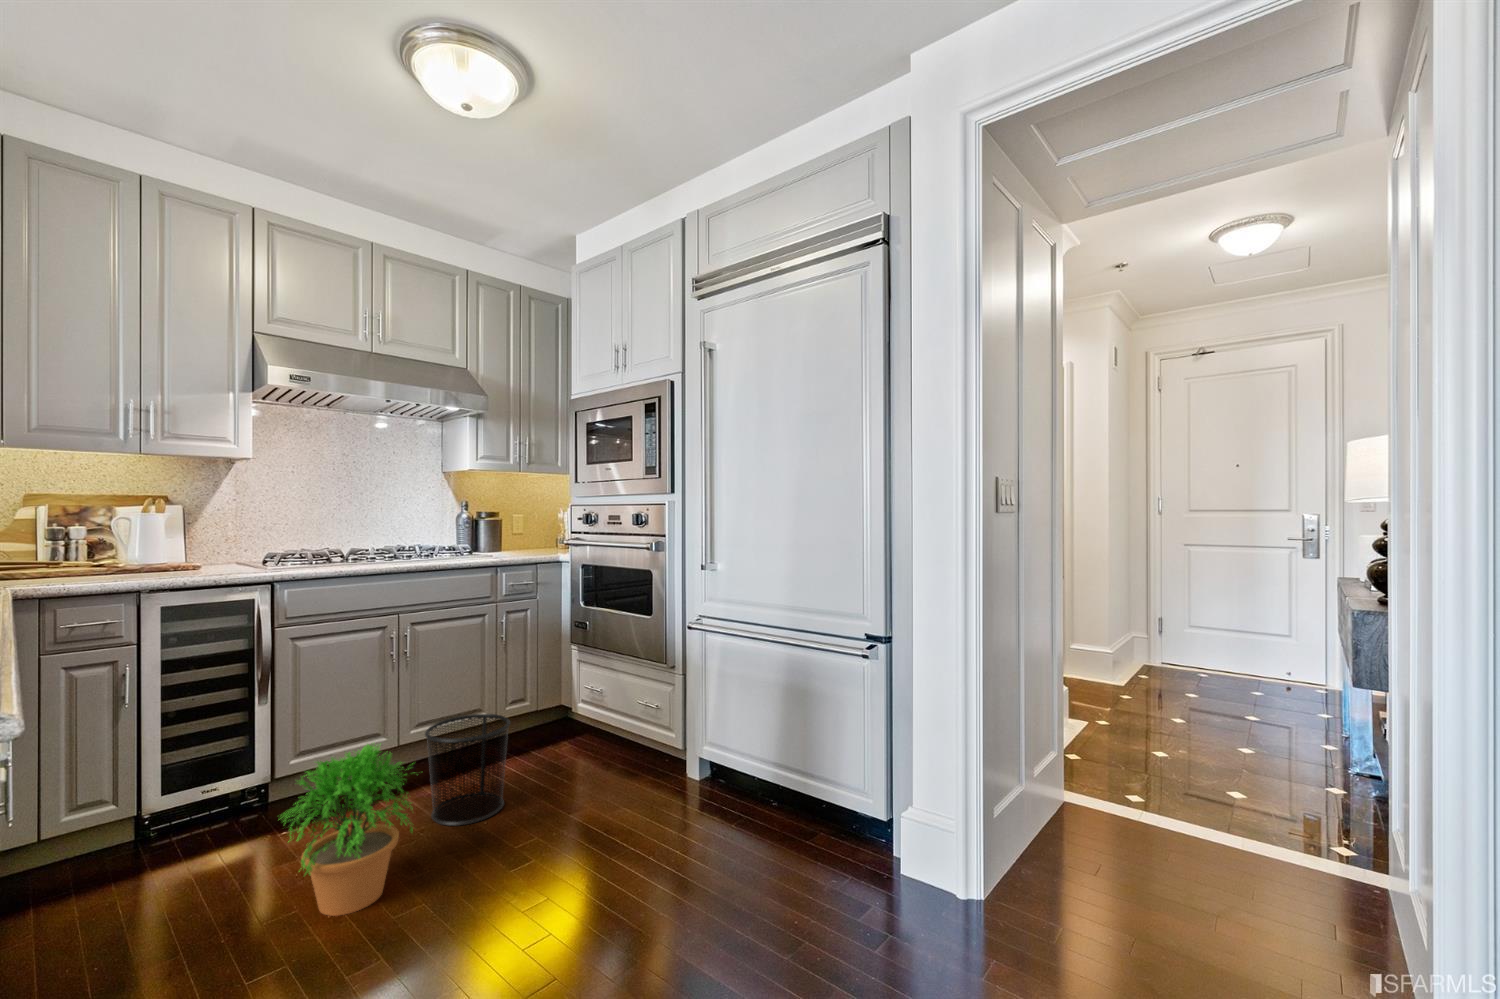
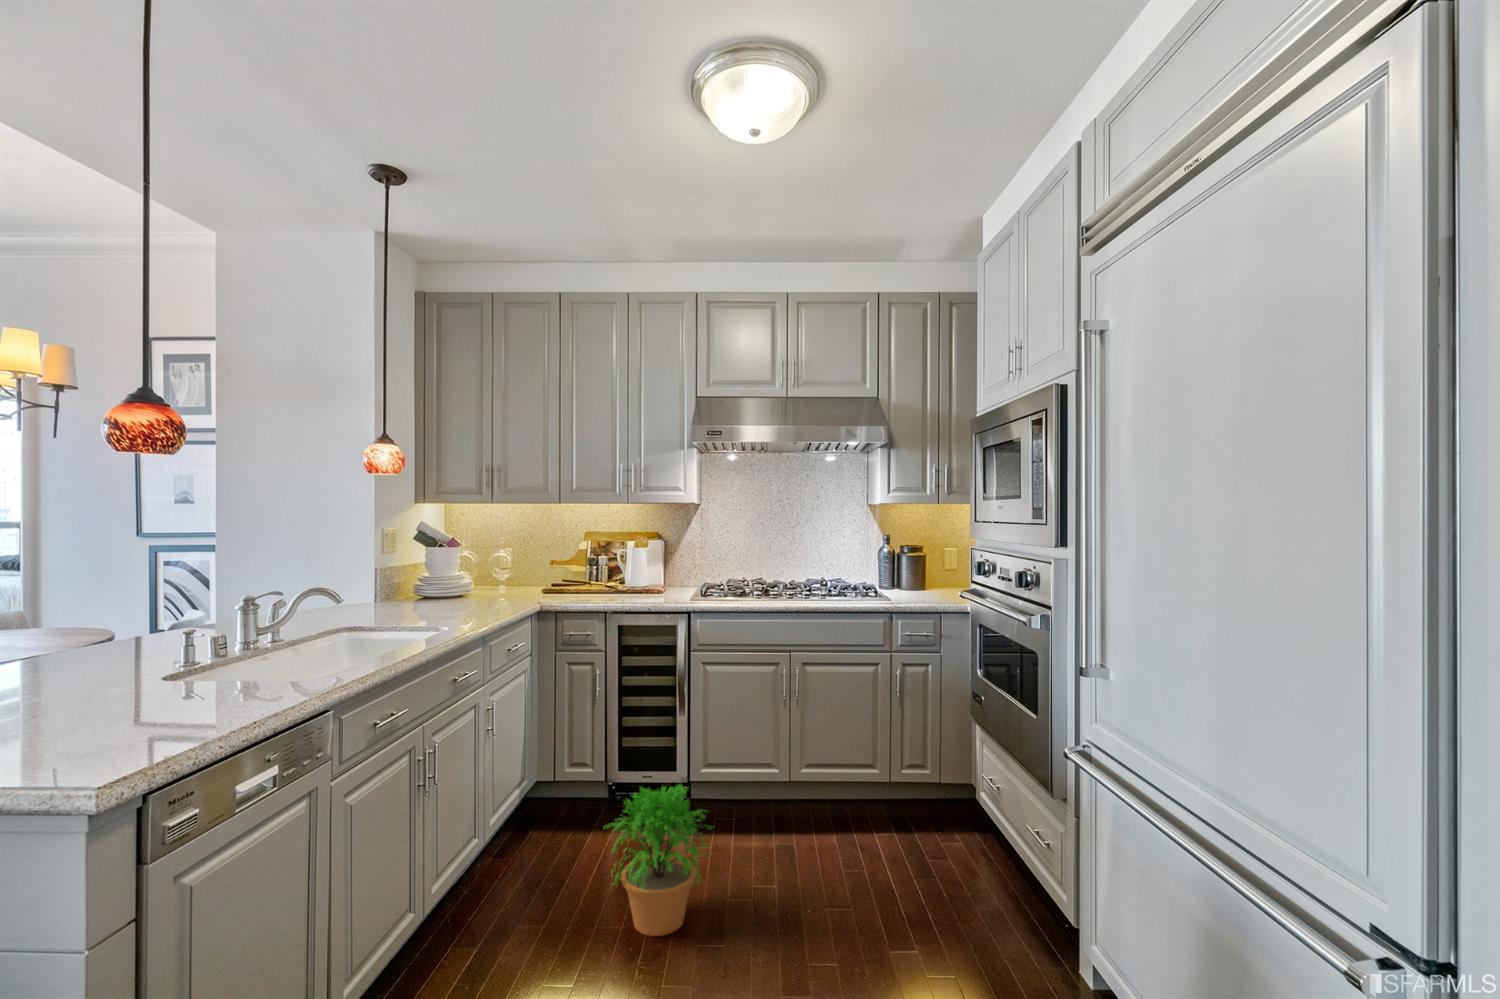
waste bin: present [425,714,510,826] -> none [762,773,845,895]

